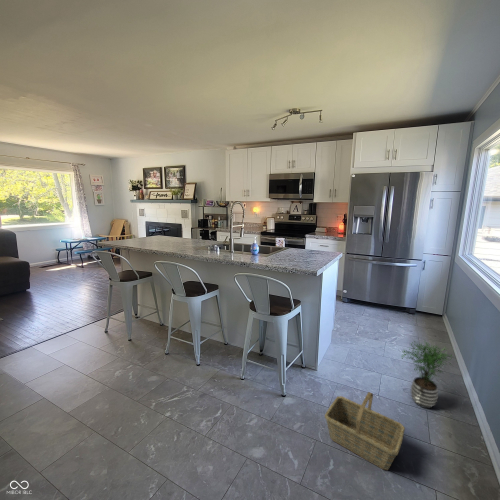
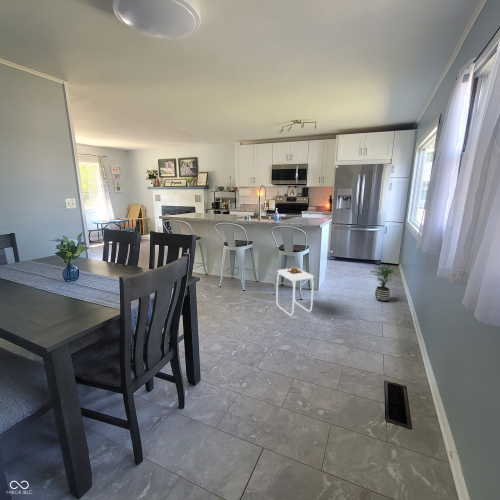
side table: none [236,344,295,443] -> present [276,267,314,316]
basket: present [325,392,405,470] -> none [329,287,371,321]

